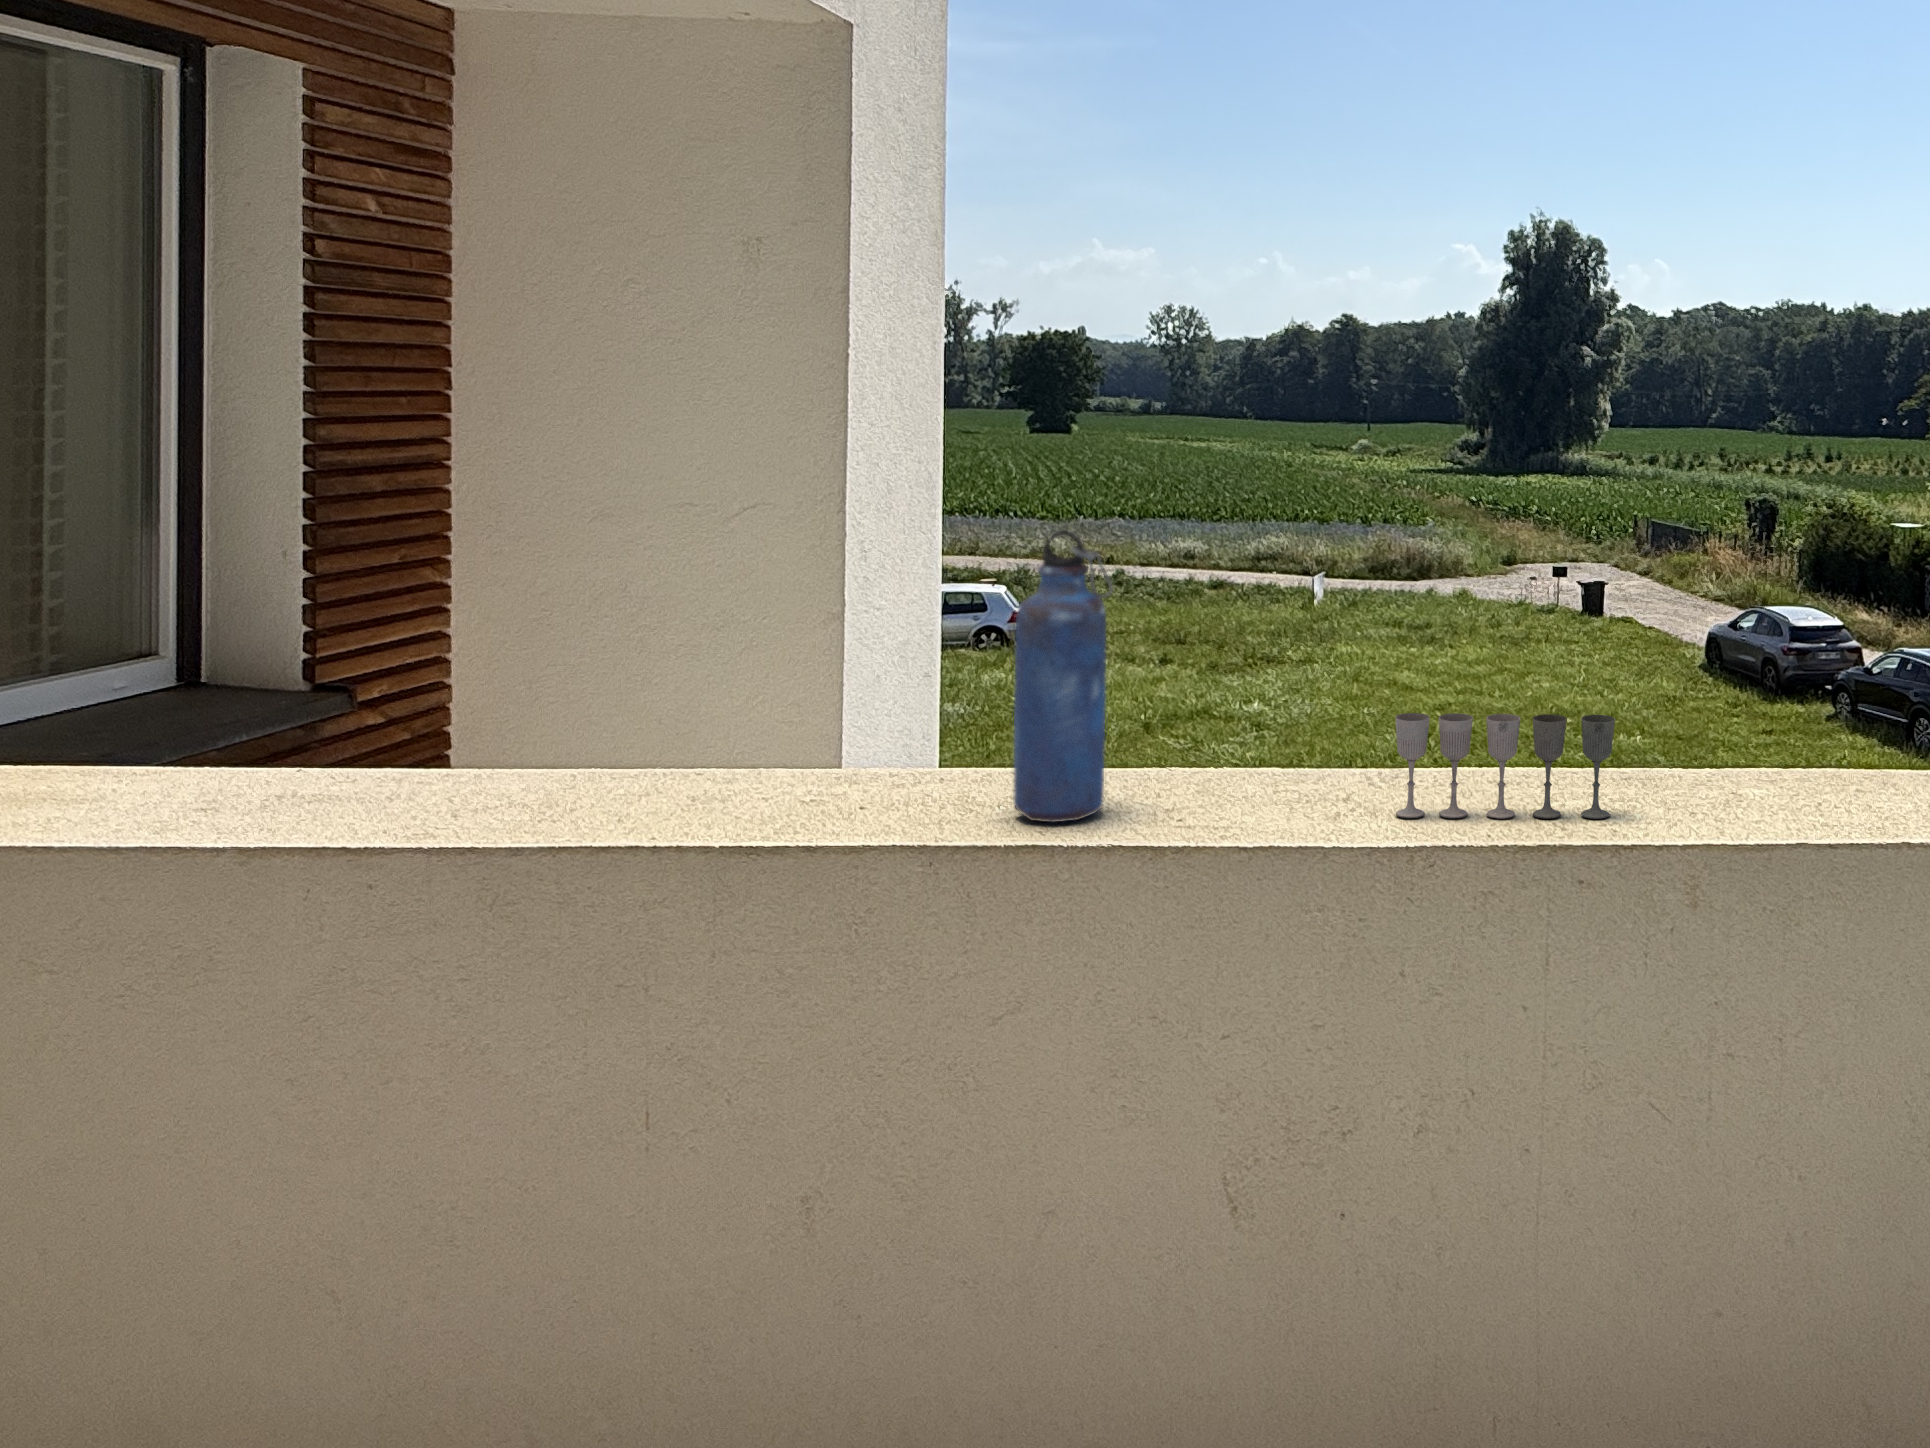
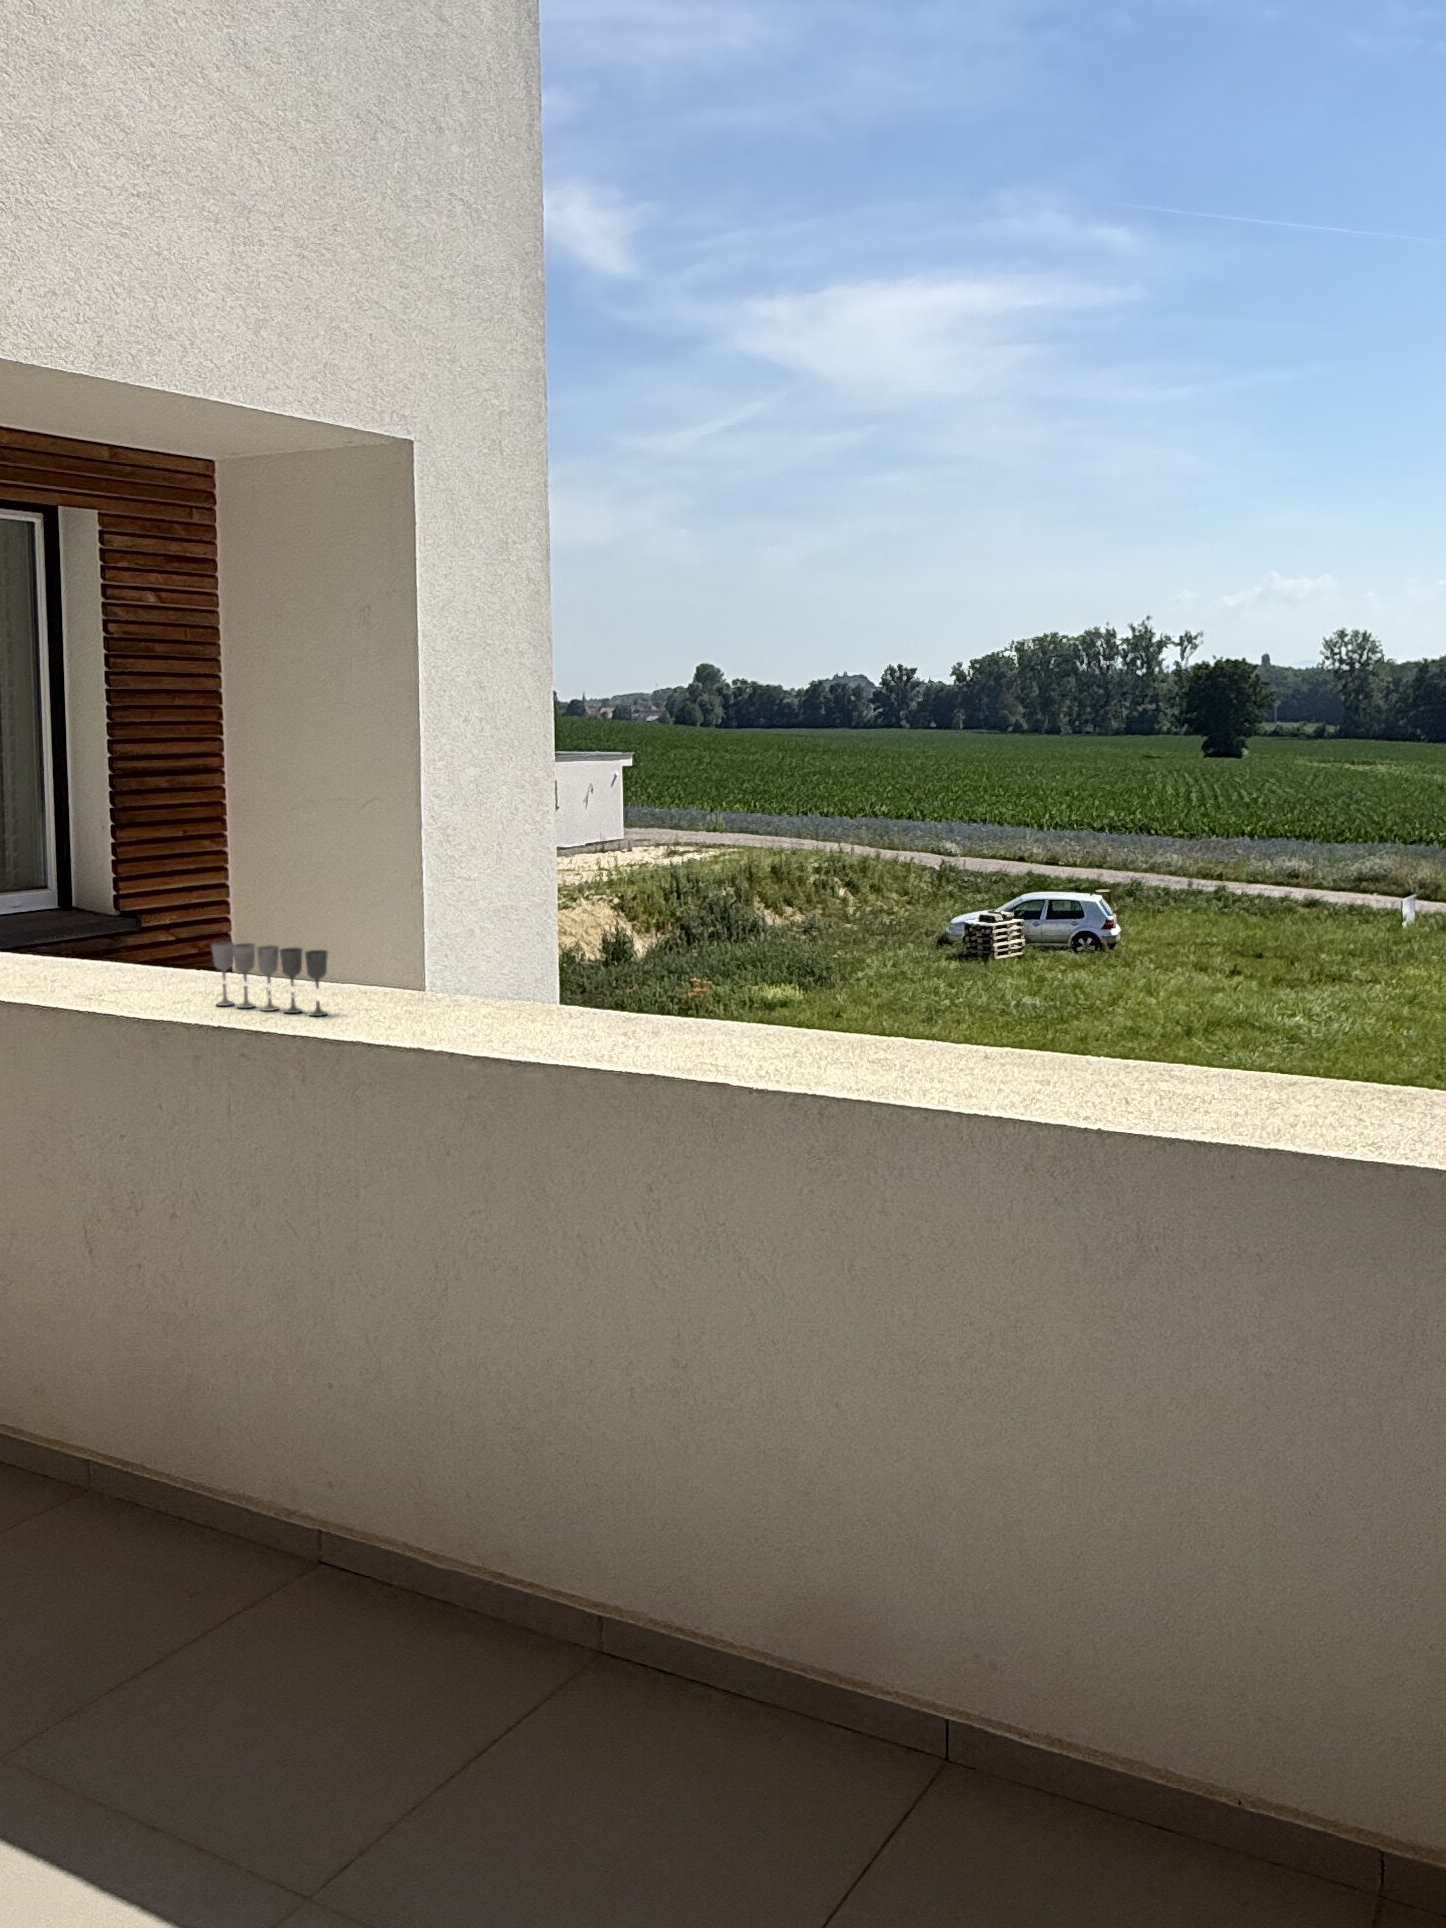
water bottle: present [1013,531,1112,822] -> none [28,820,90,991]

